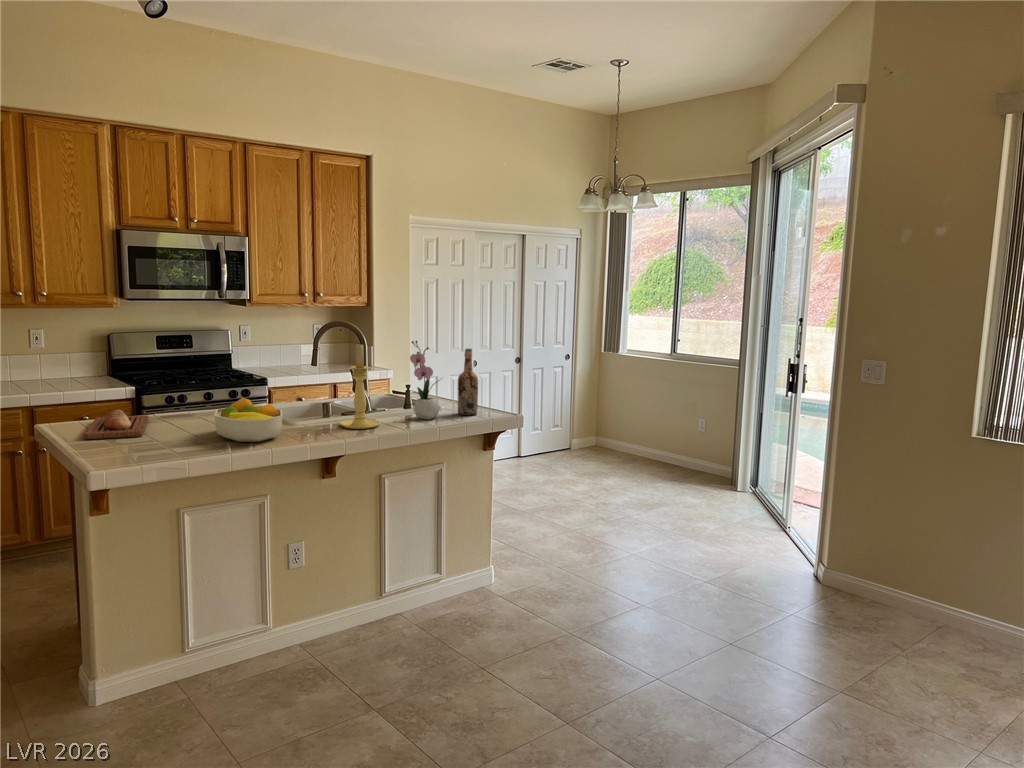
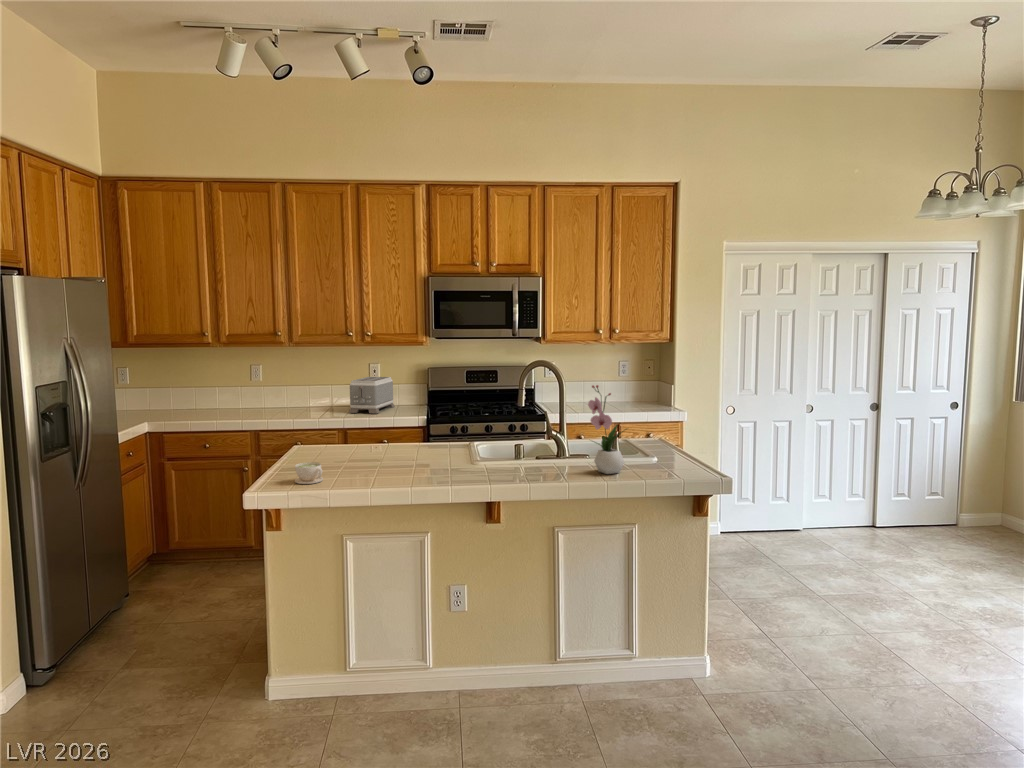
candle holder: present [340,344,380,429] -> none [507,386,550,478]
toaster: none [24,346,75,390] -> present [349,377,395,414]
wine bottle: present [458,349,478,415] -> none [651,396,675,474]
fruit bowl: present [214,398,283,442] -> none [384,435,448,480]
bread loaf: present [83,410,149,439] -> none [300,437,374,463]
coffee cup: none [124,434,161,459] -> present [295,462,323,484]

